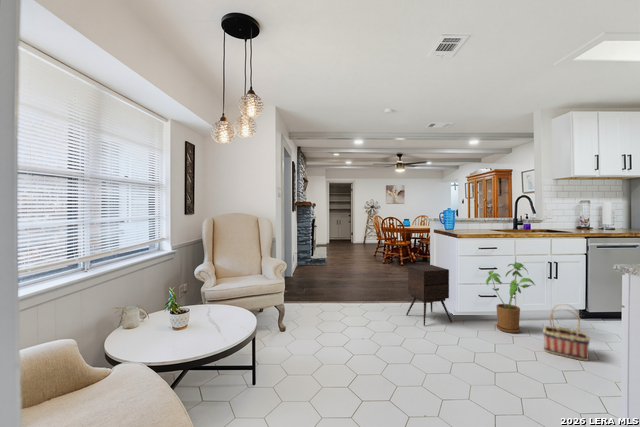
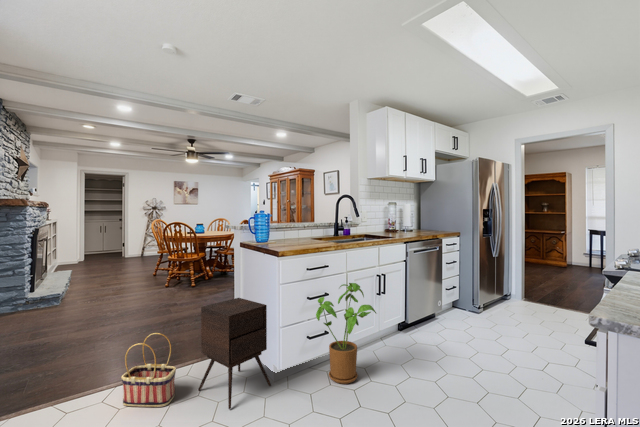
basket: present [543,311,590,361] -> present [121,333,176,407]

